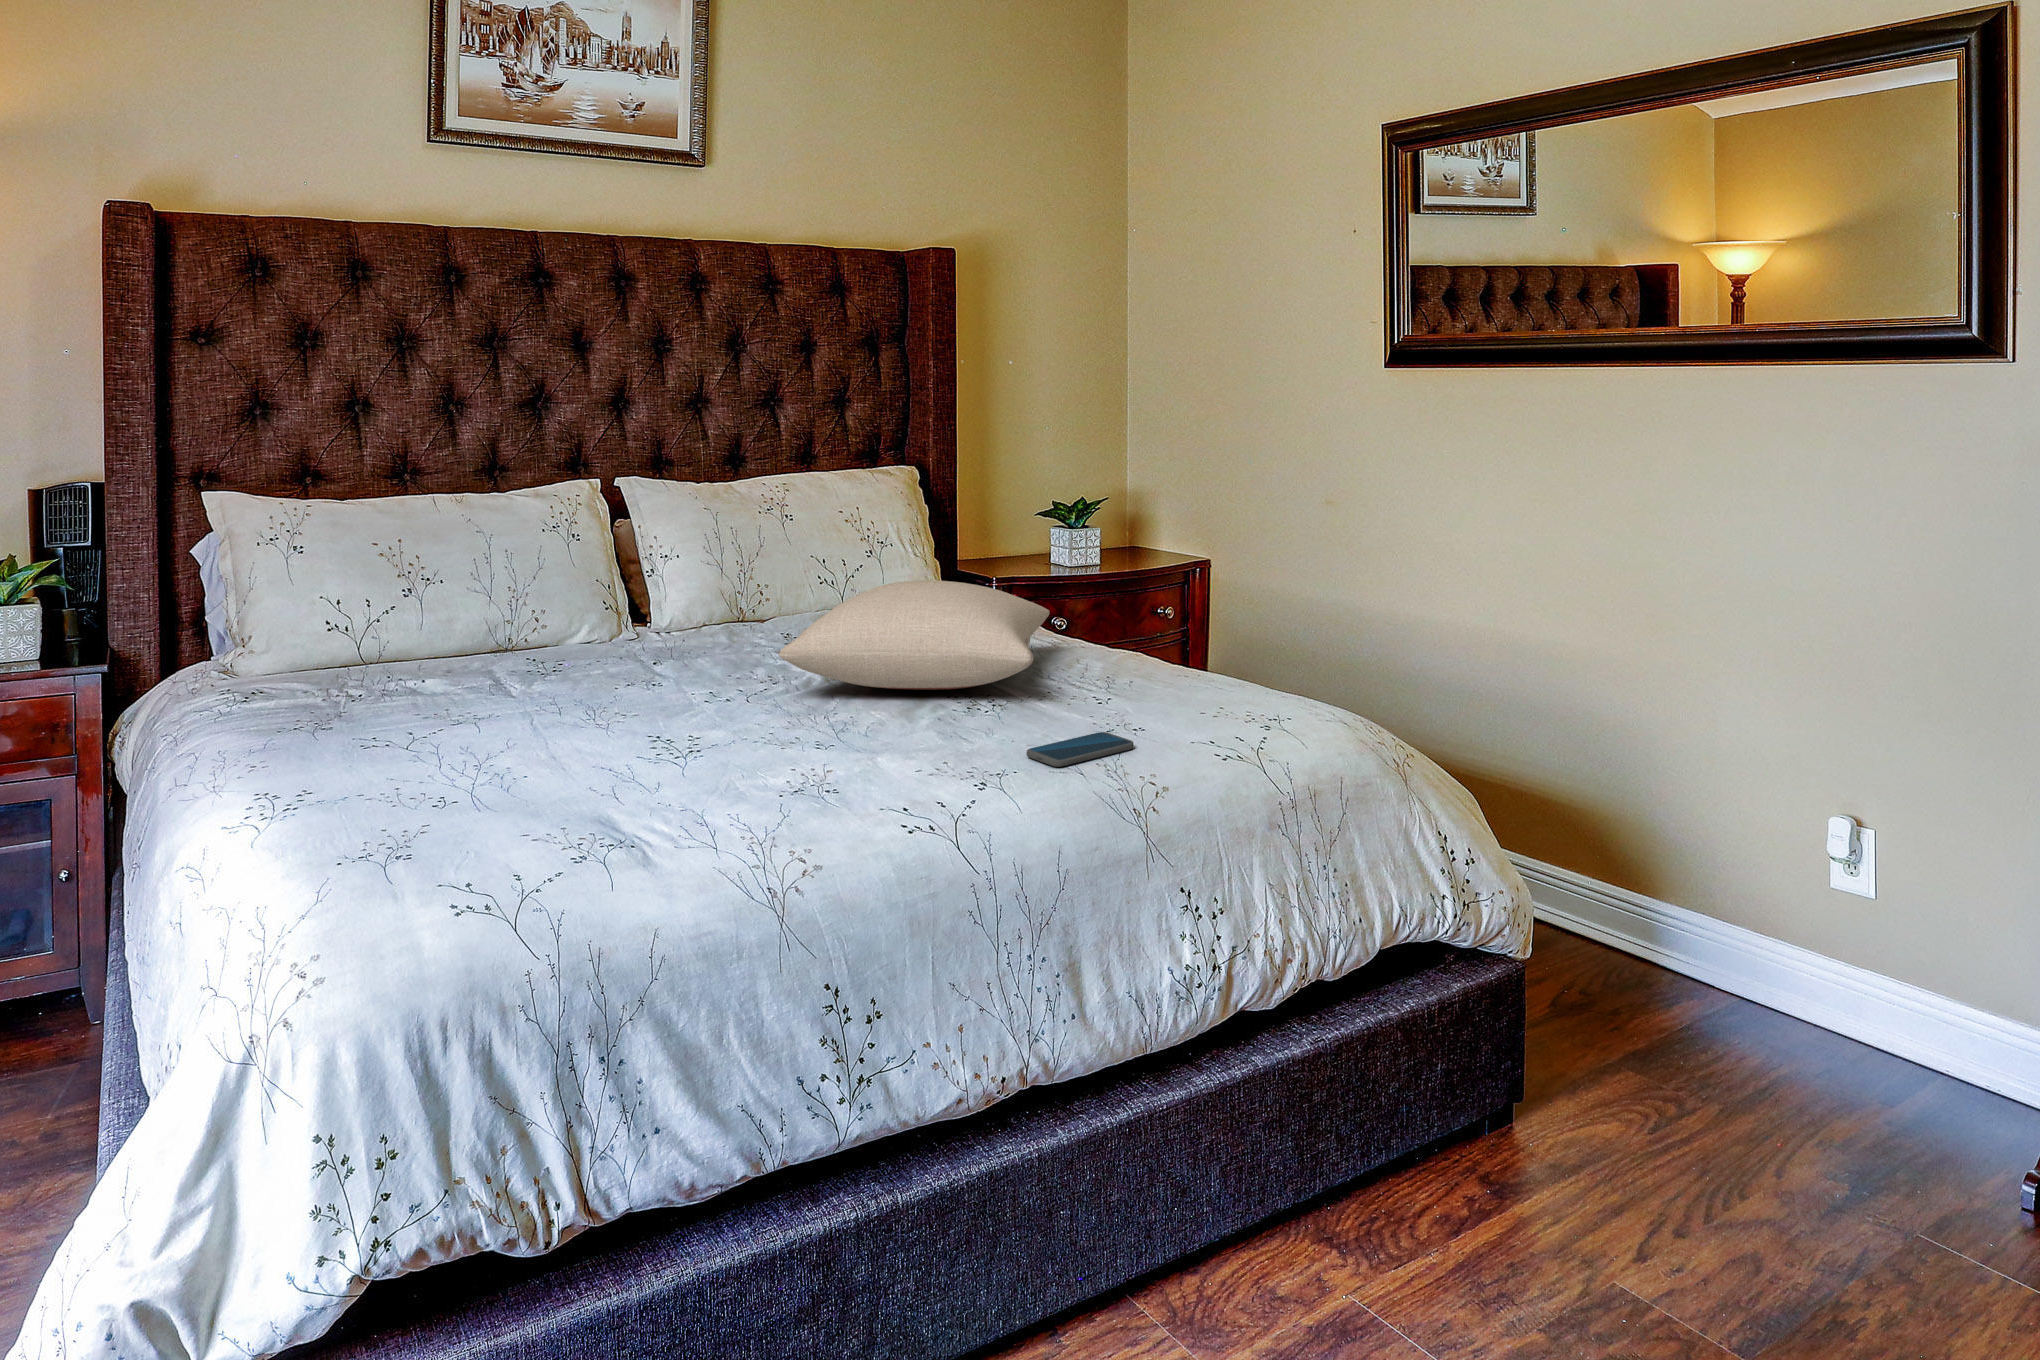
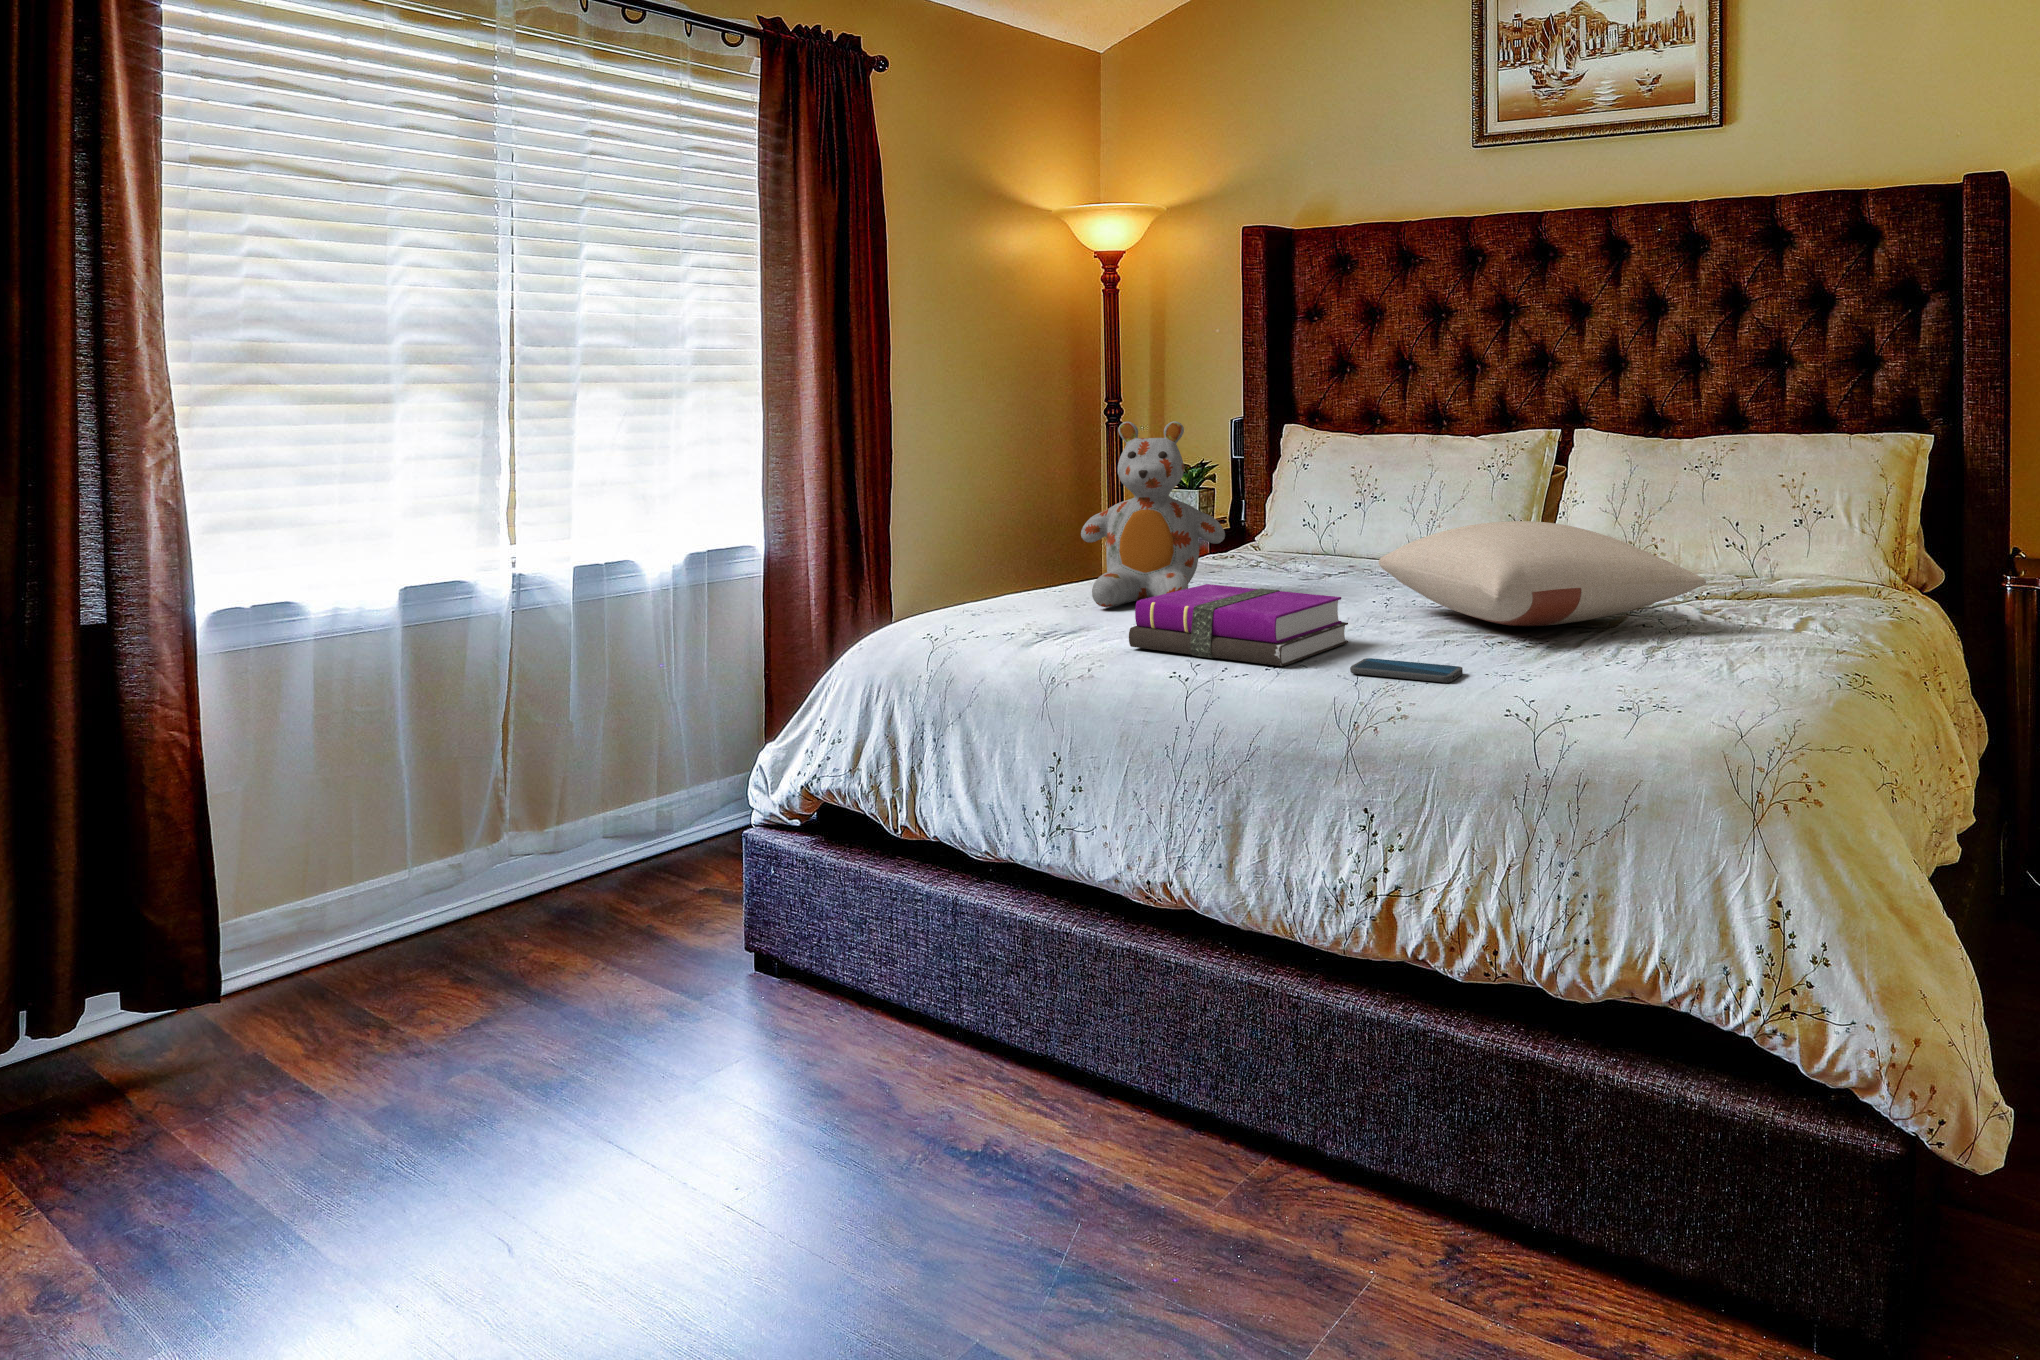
stuffed bear: none [392,515,617,797] -> present [1081,421,1225,607]
notebook: none [736,696,995,821] -> present [1129,584,1348,666]

